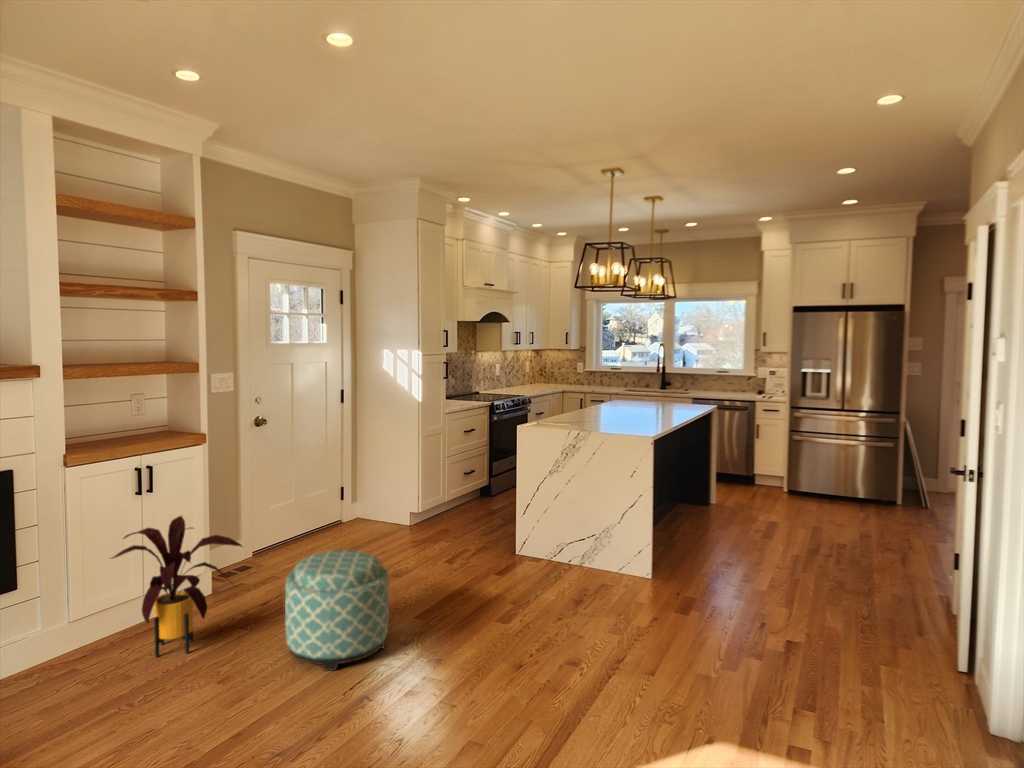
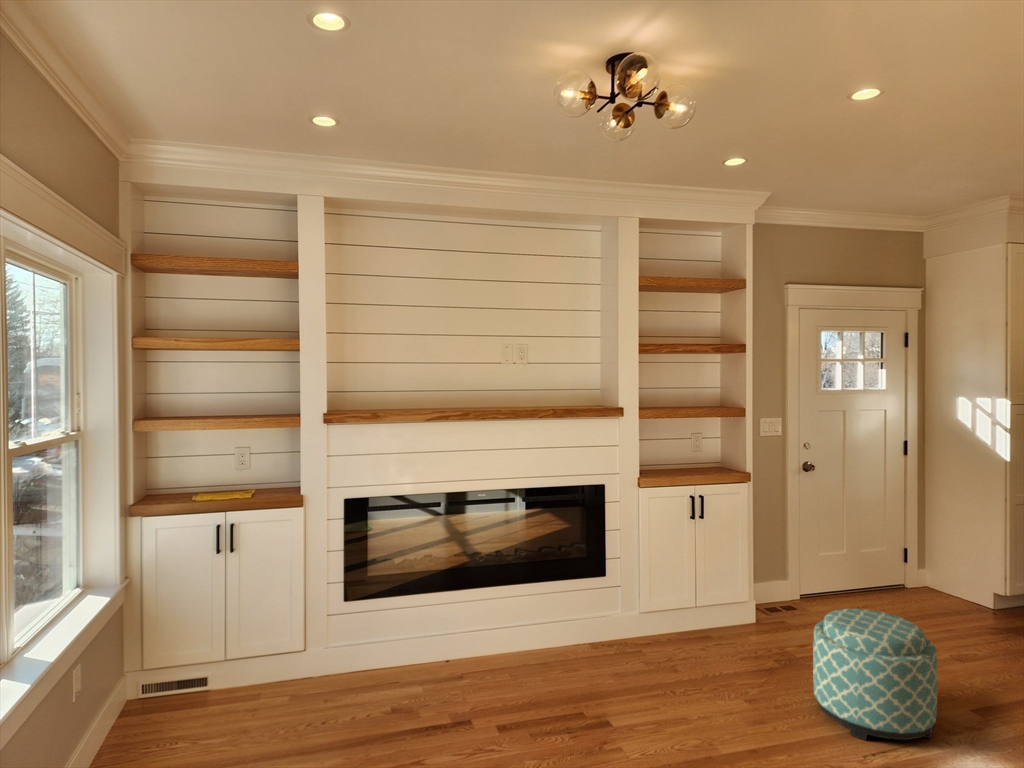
house plant: present [112,516,242,657] -> none [663,544,775,670]

